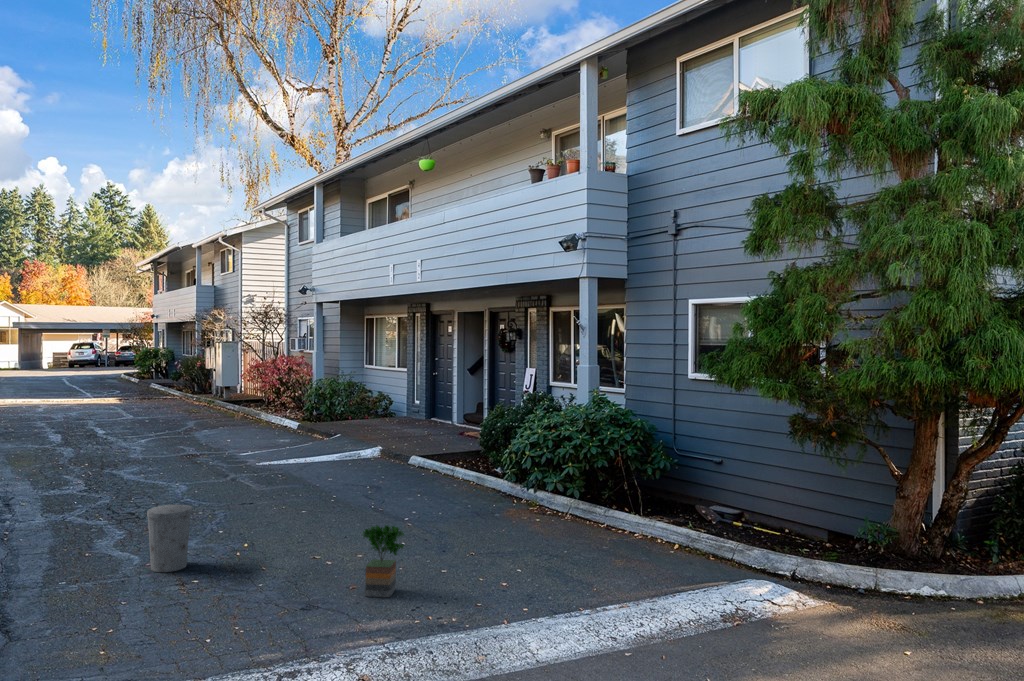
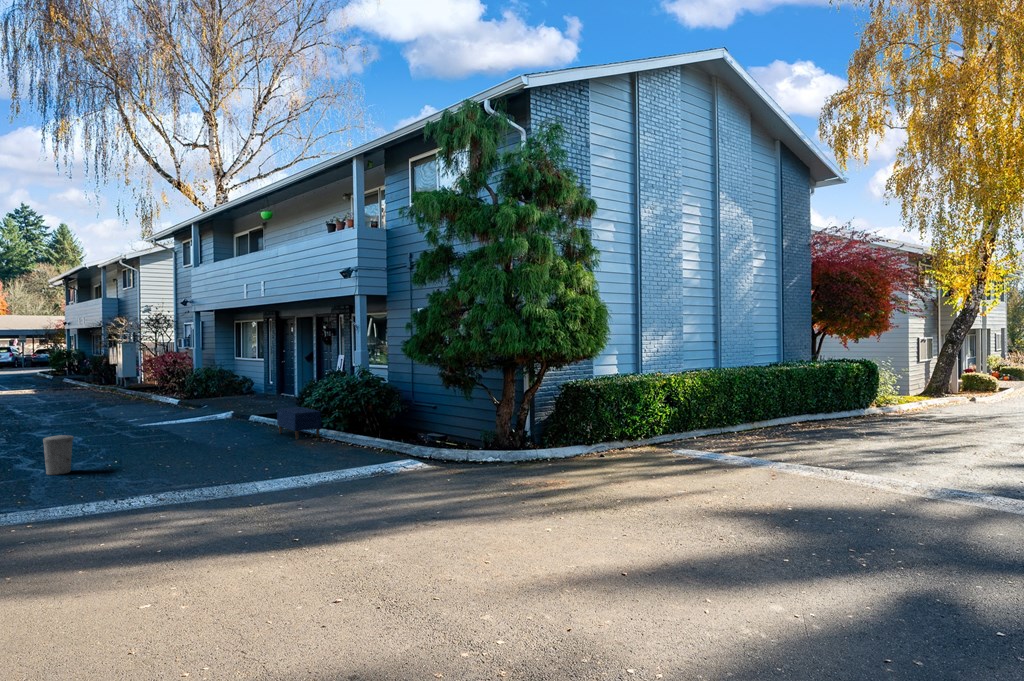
bench: none [468,453,544,510] -> present [277,407,321,439]
potted tree: present [363,525,404,597] -> none [176,438,204,477]

